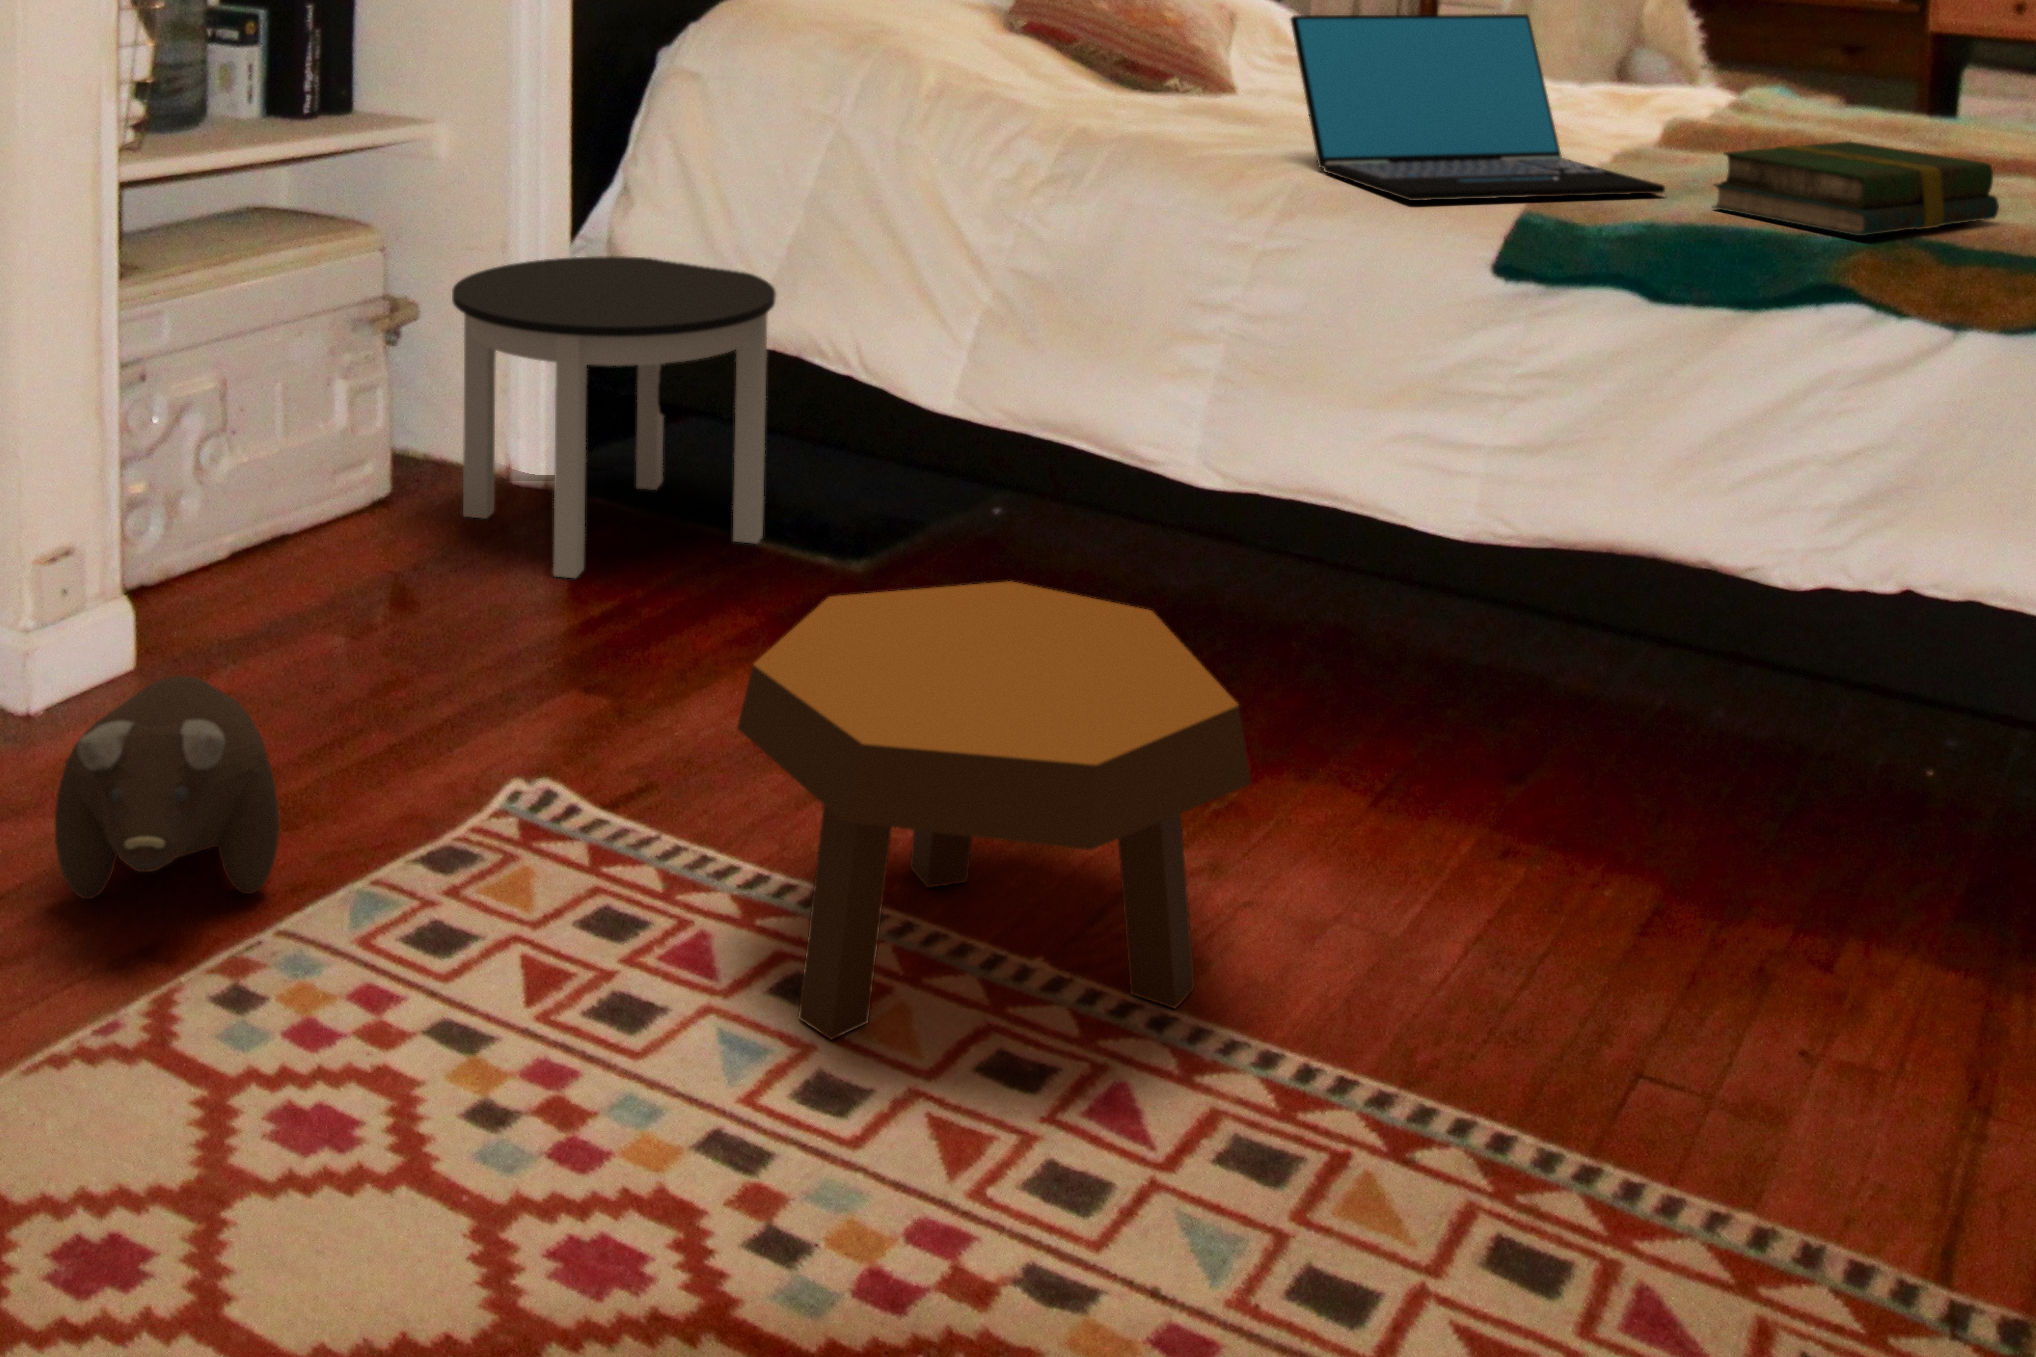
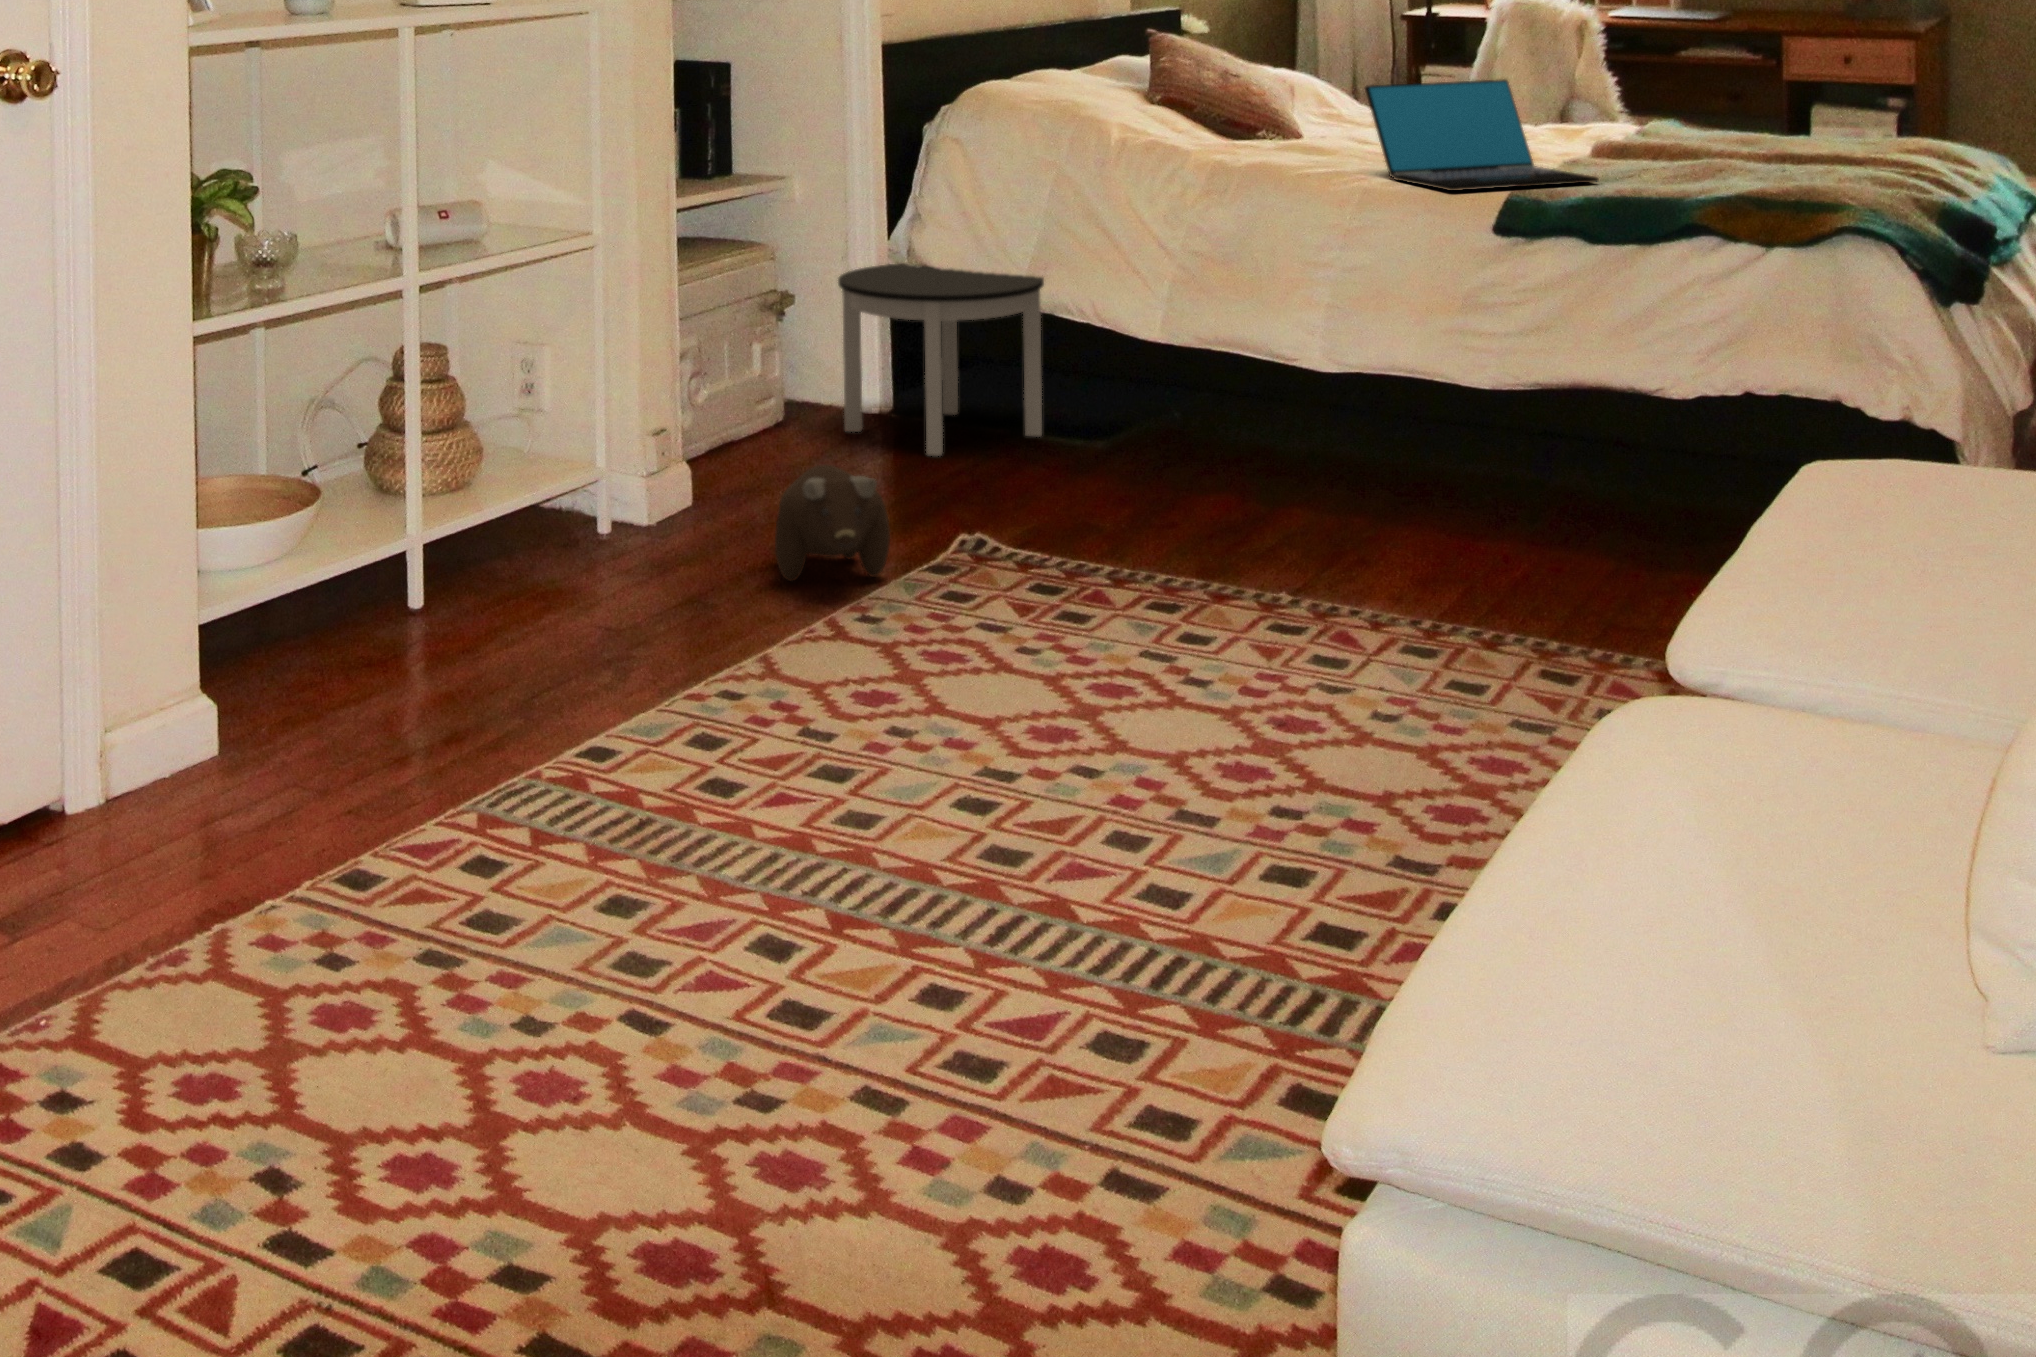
book: present [1713,141,1999,236] -> none [1627,147,1793,197]
footstool: present [737,581,1251,1039] -> none [1140,400,1413,609]

